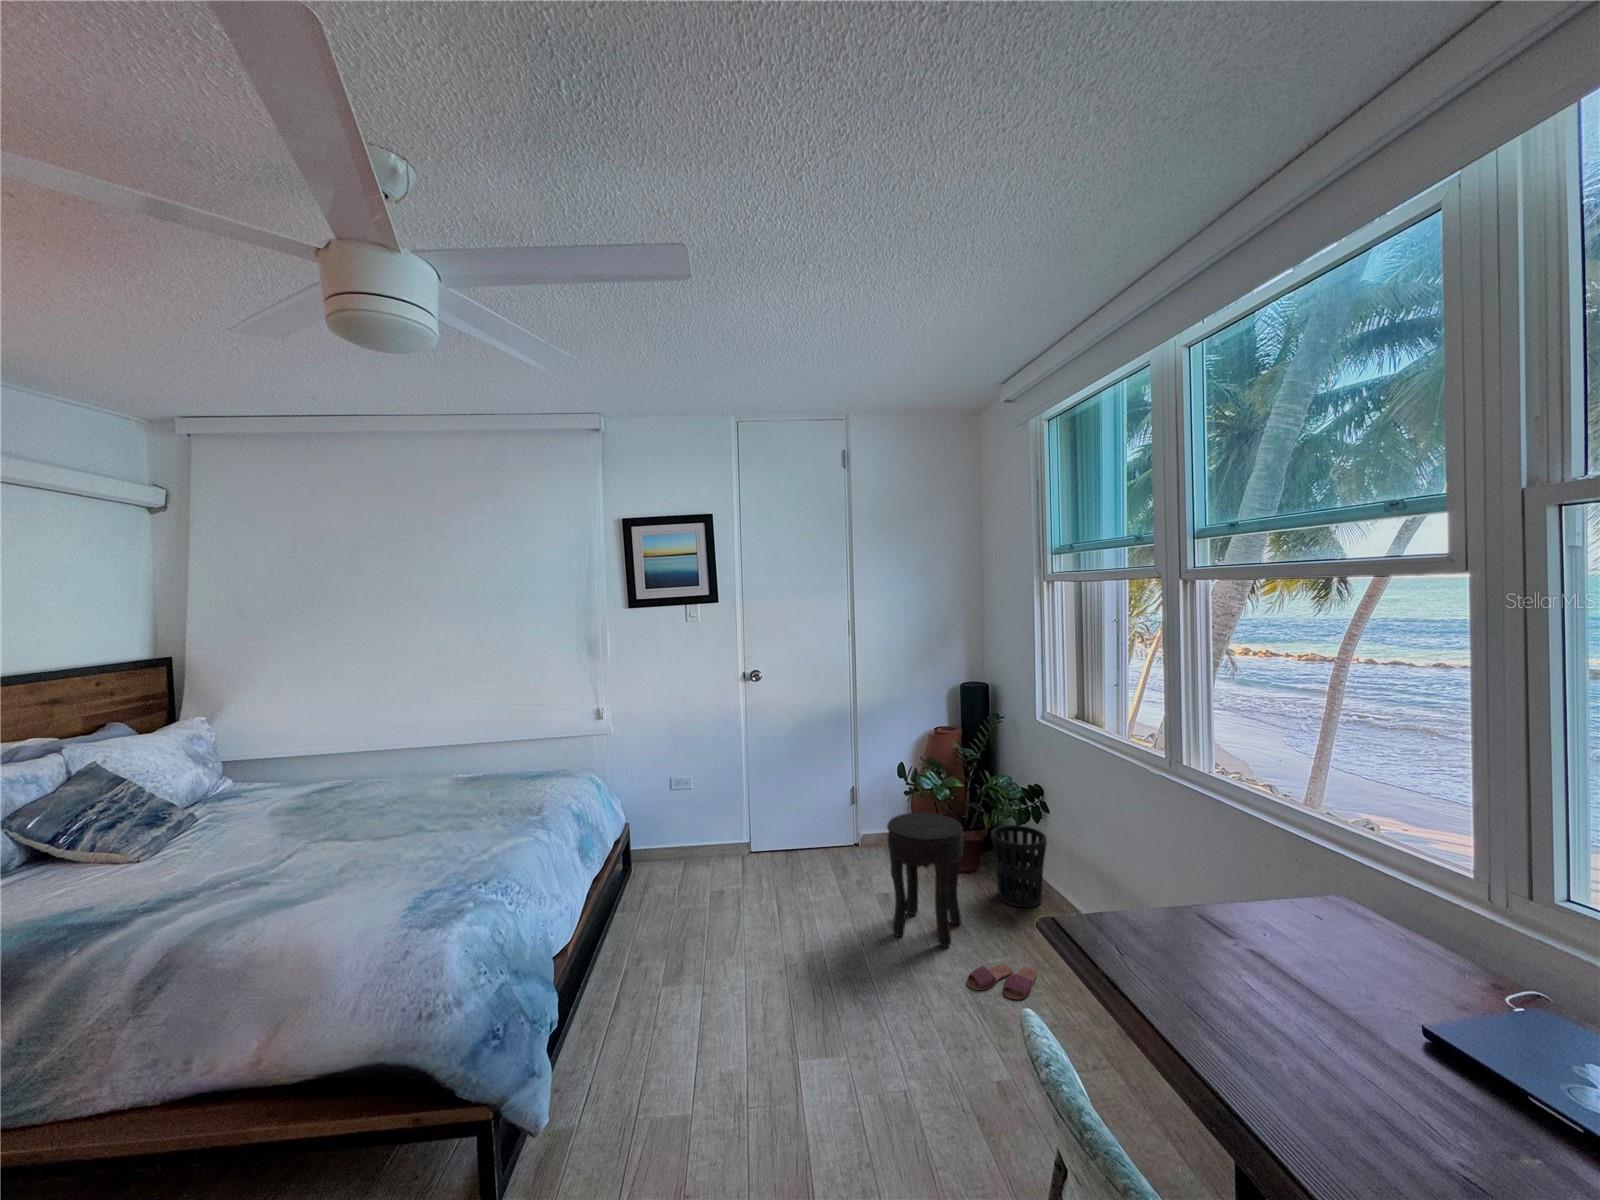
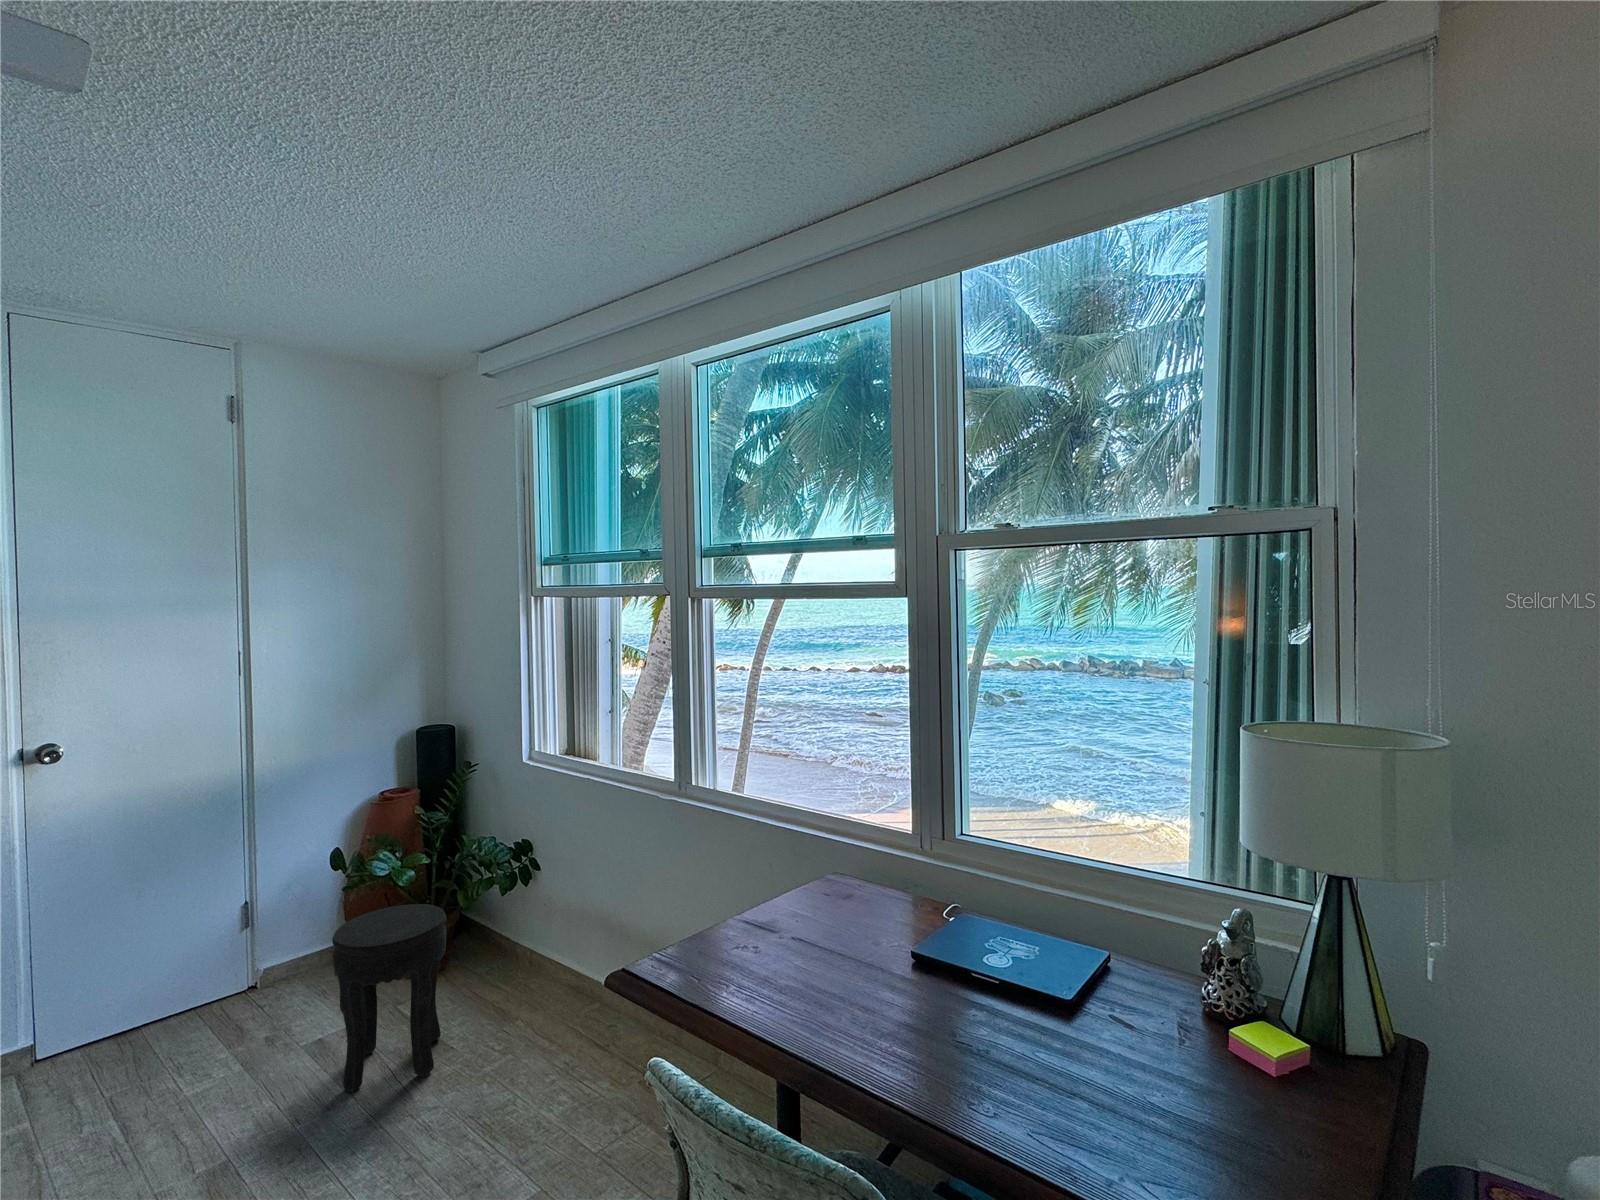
wastebasket: present [991,825,1047,907] -> none [471,891,539,992]
slippers: present [967,964,1037,999] -> none [464,1053,546,1110]

